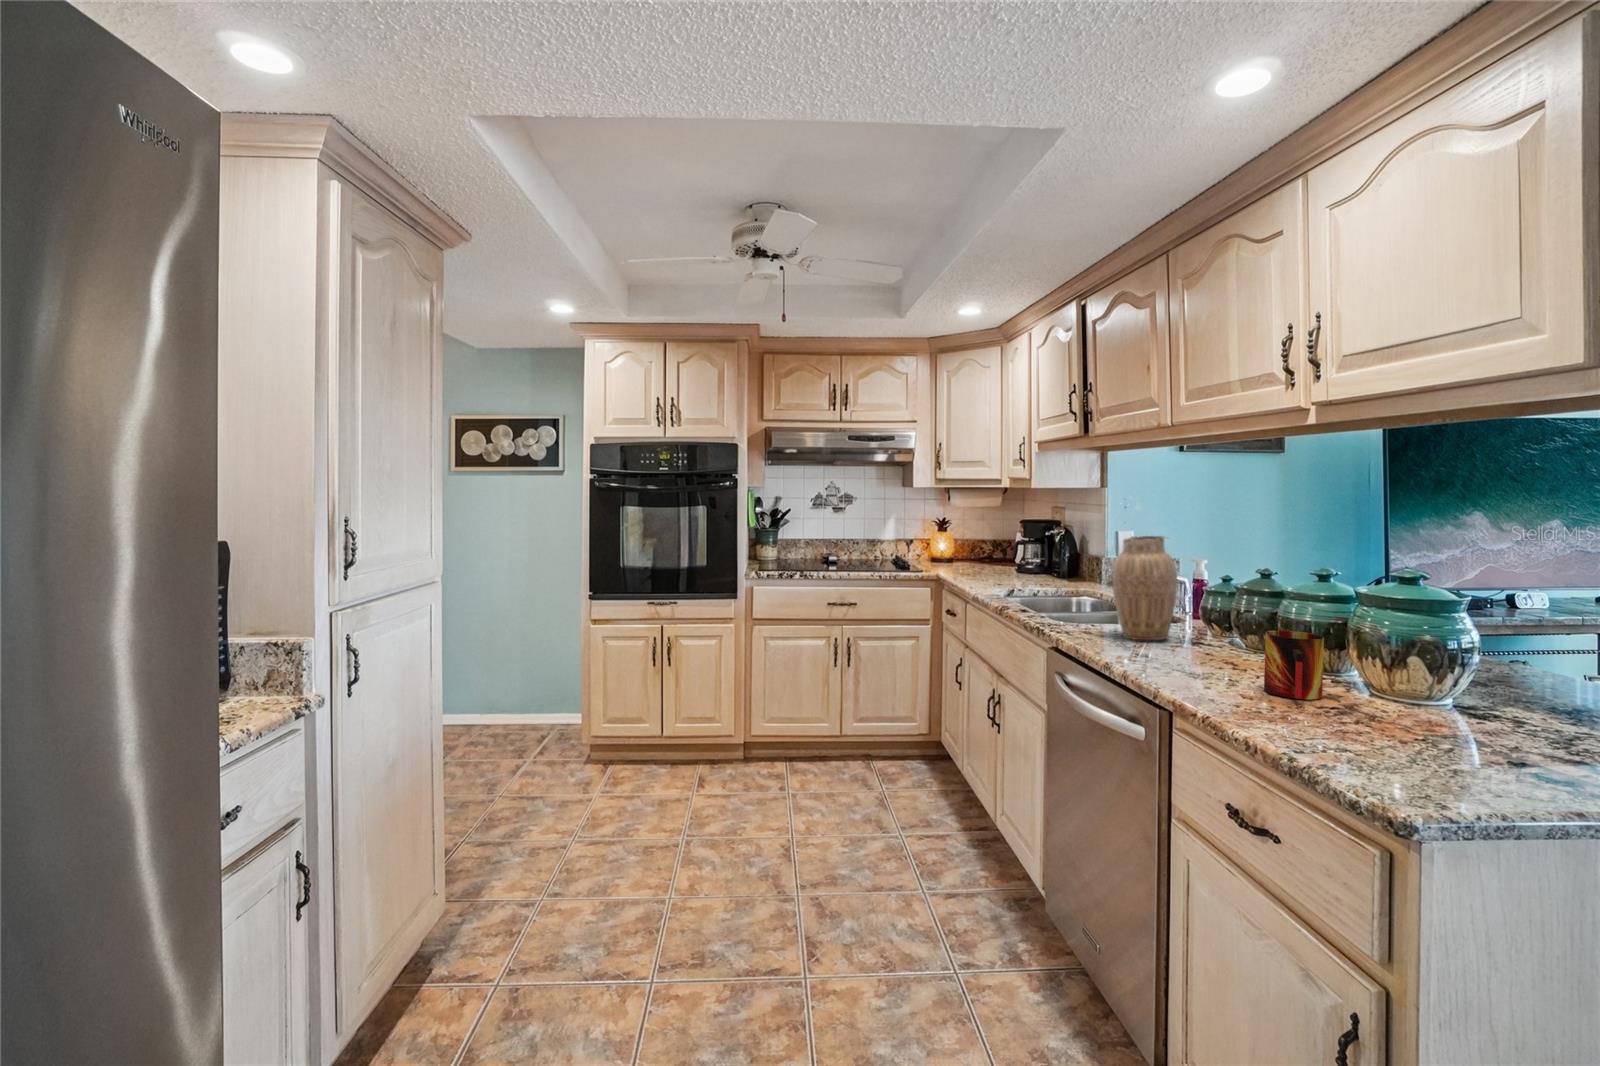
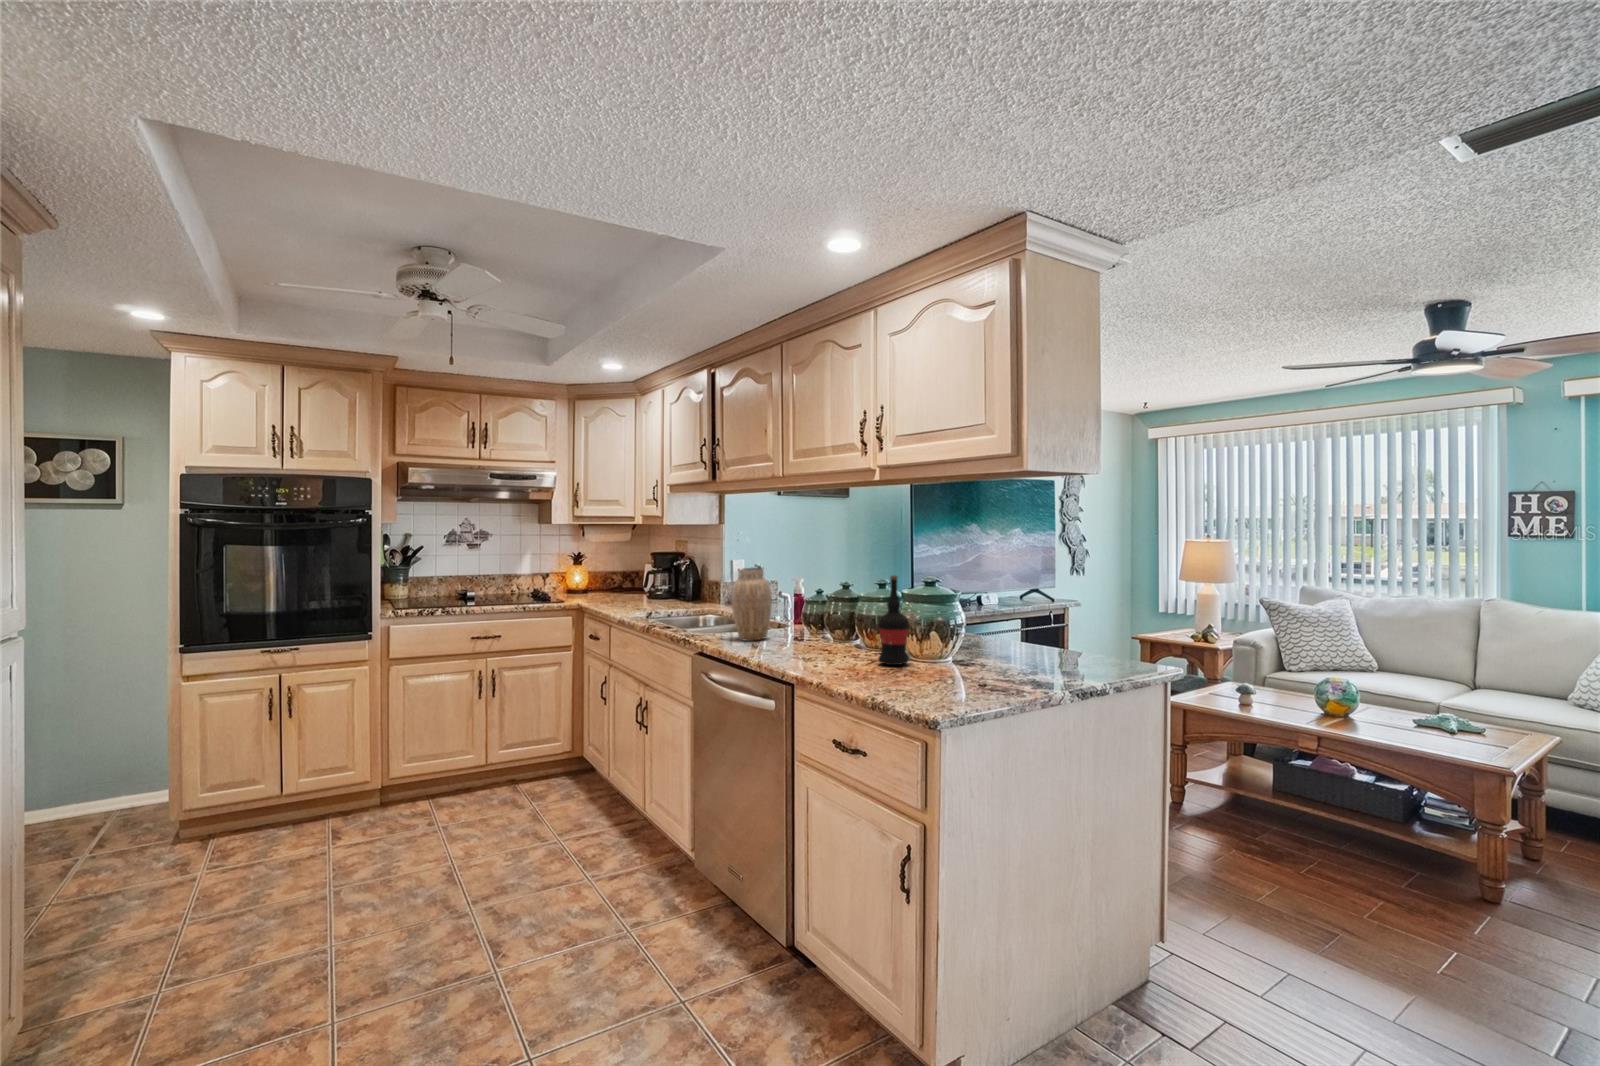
wine bottle: none [1409,554,1495,730] -> present [878,575,909,665]
mug: present [1264,631,1324,700] -> none [817,623,844,661]

